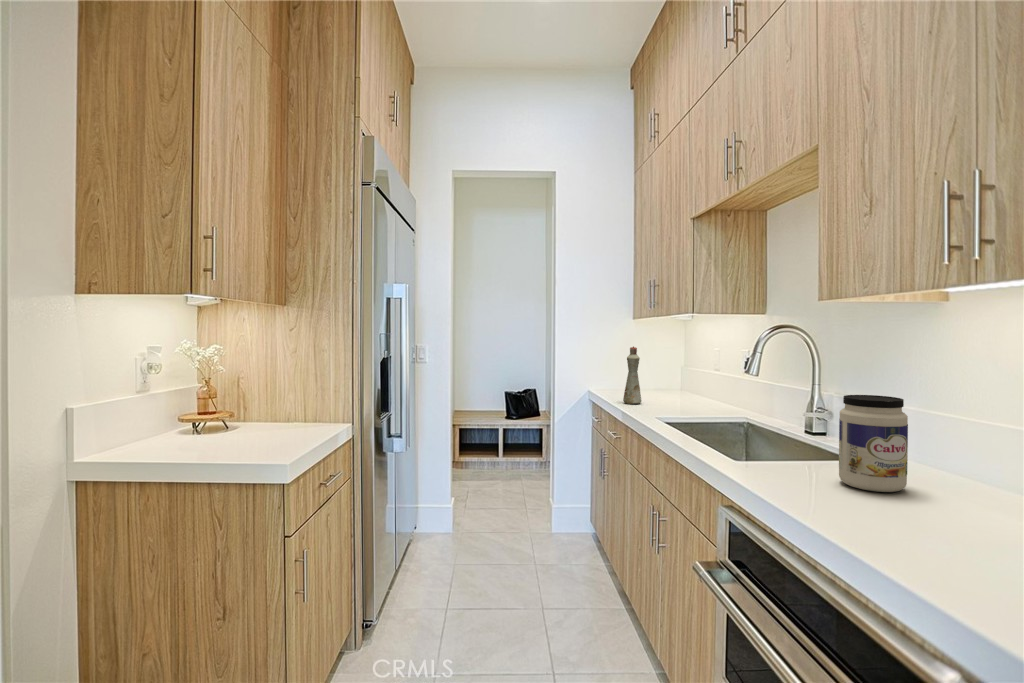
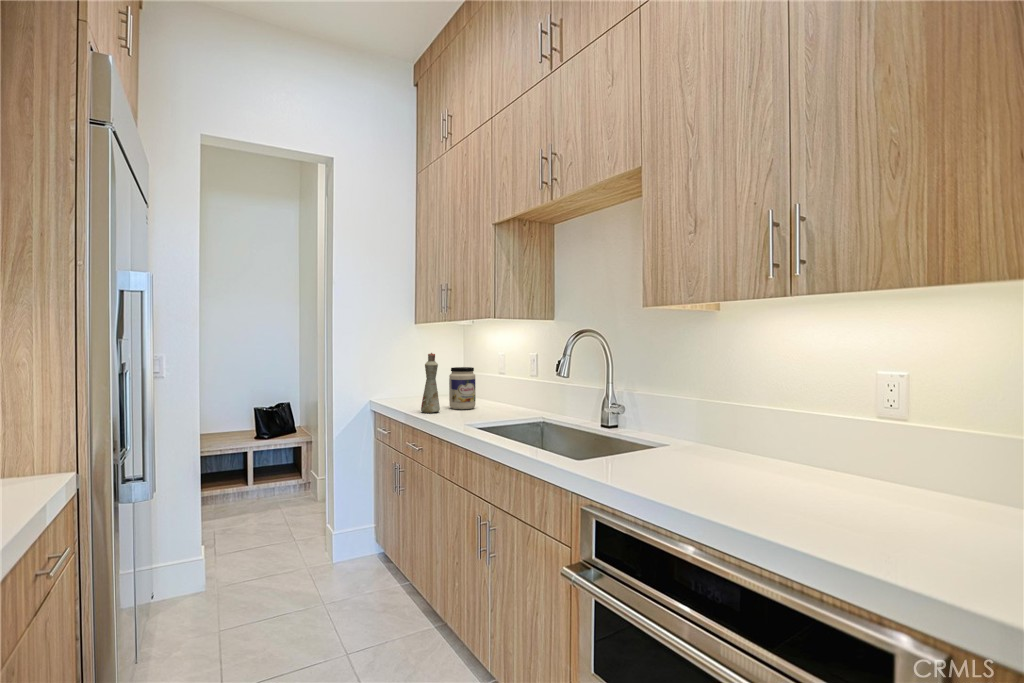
jar: present [839,395,908,492] -> present [449,367,476,409]

